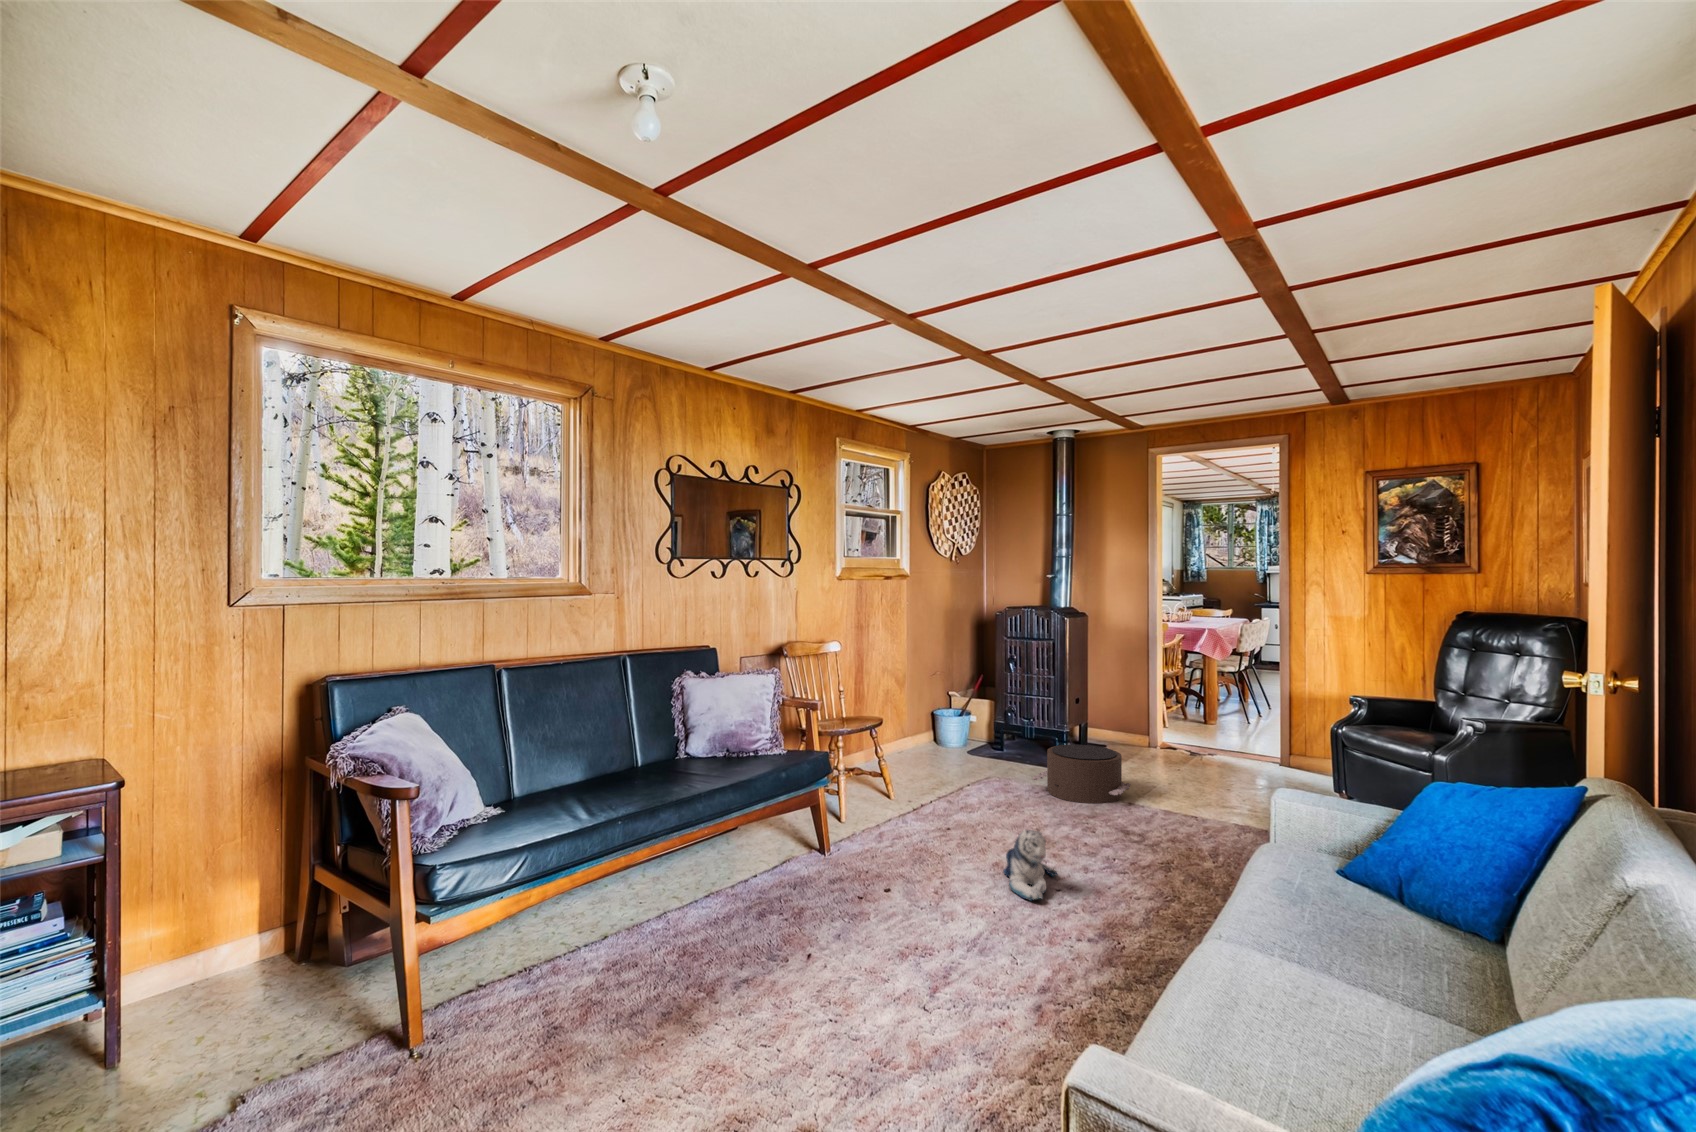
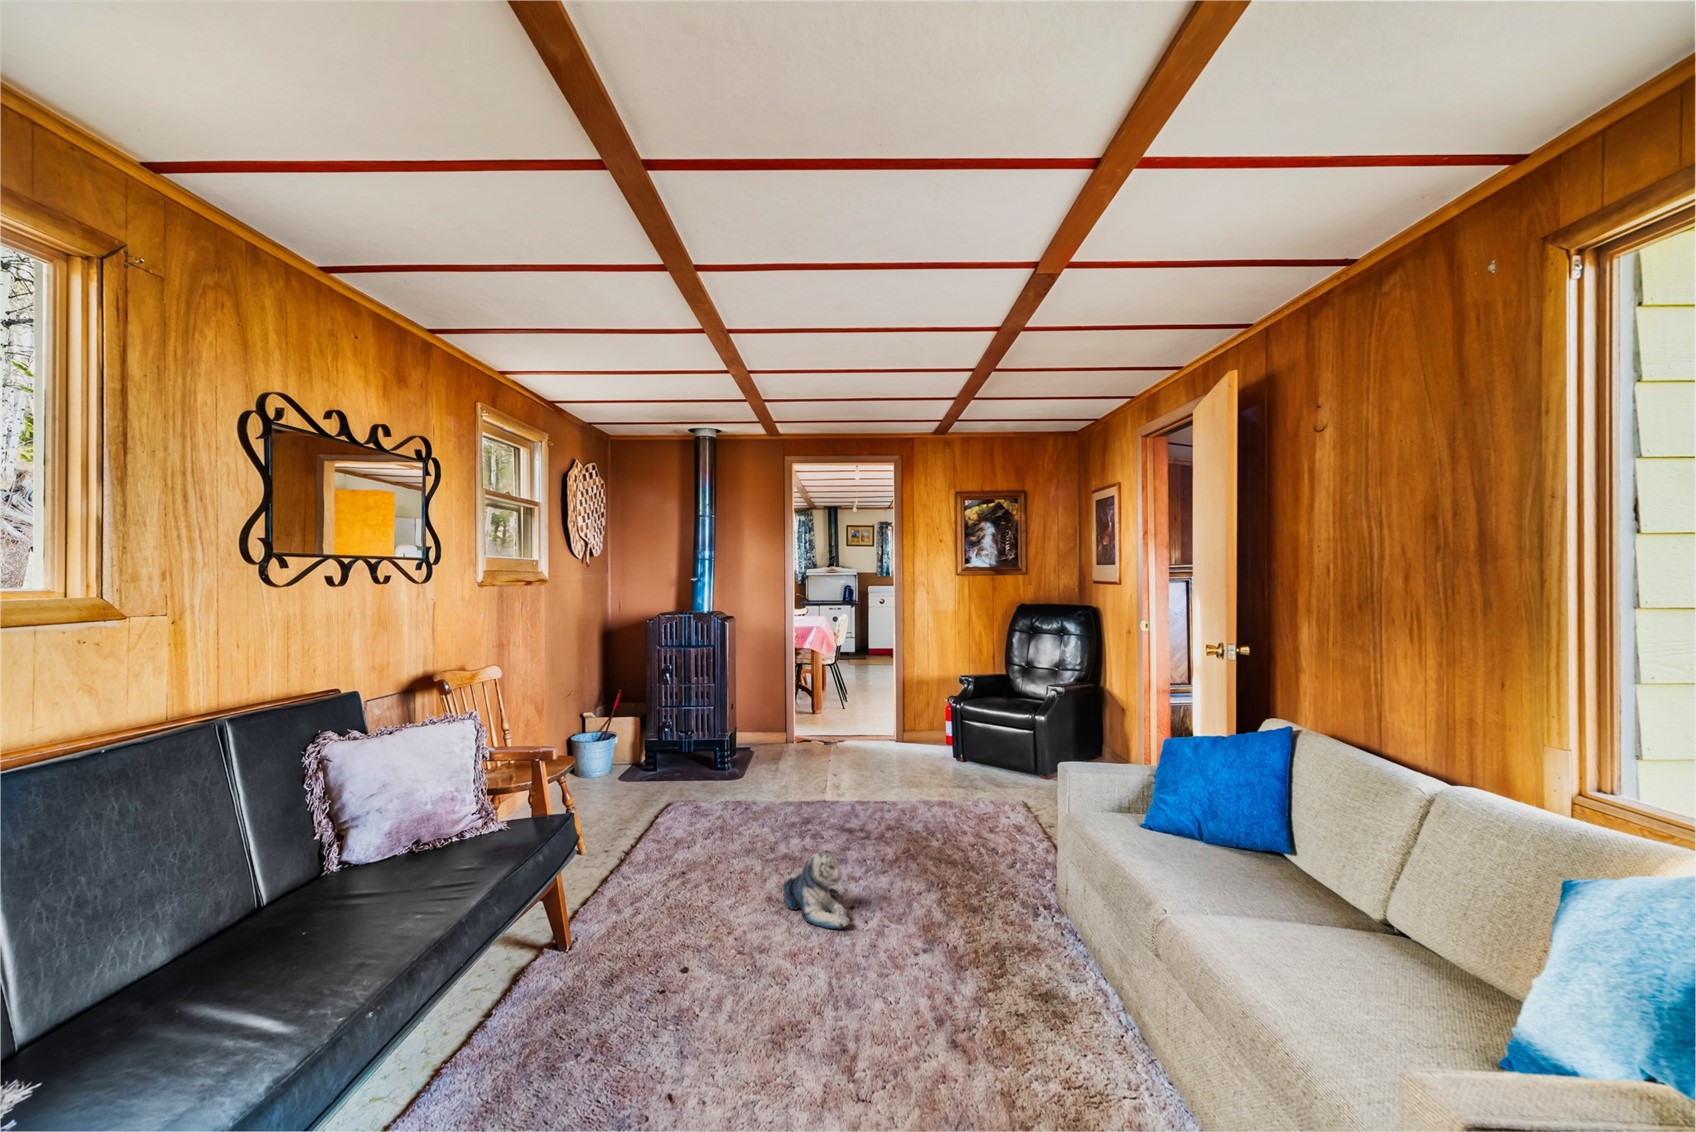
pouf: present [1032,745,1131,803] -> none [727,750,820,811]

